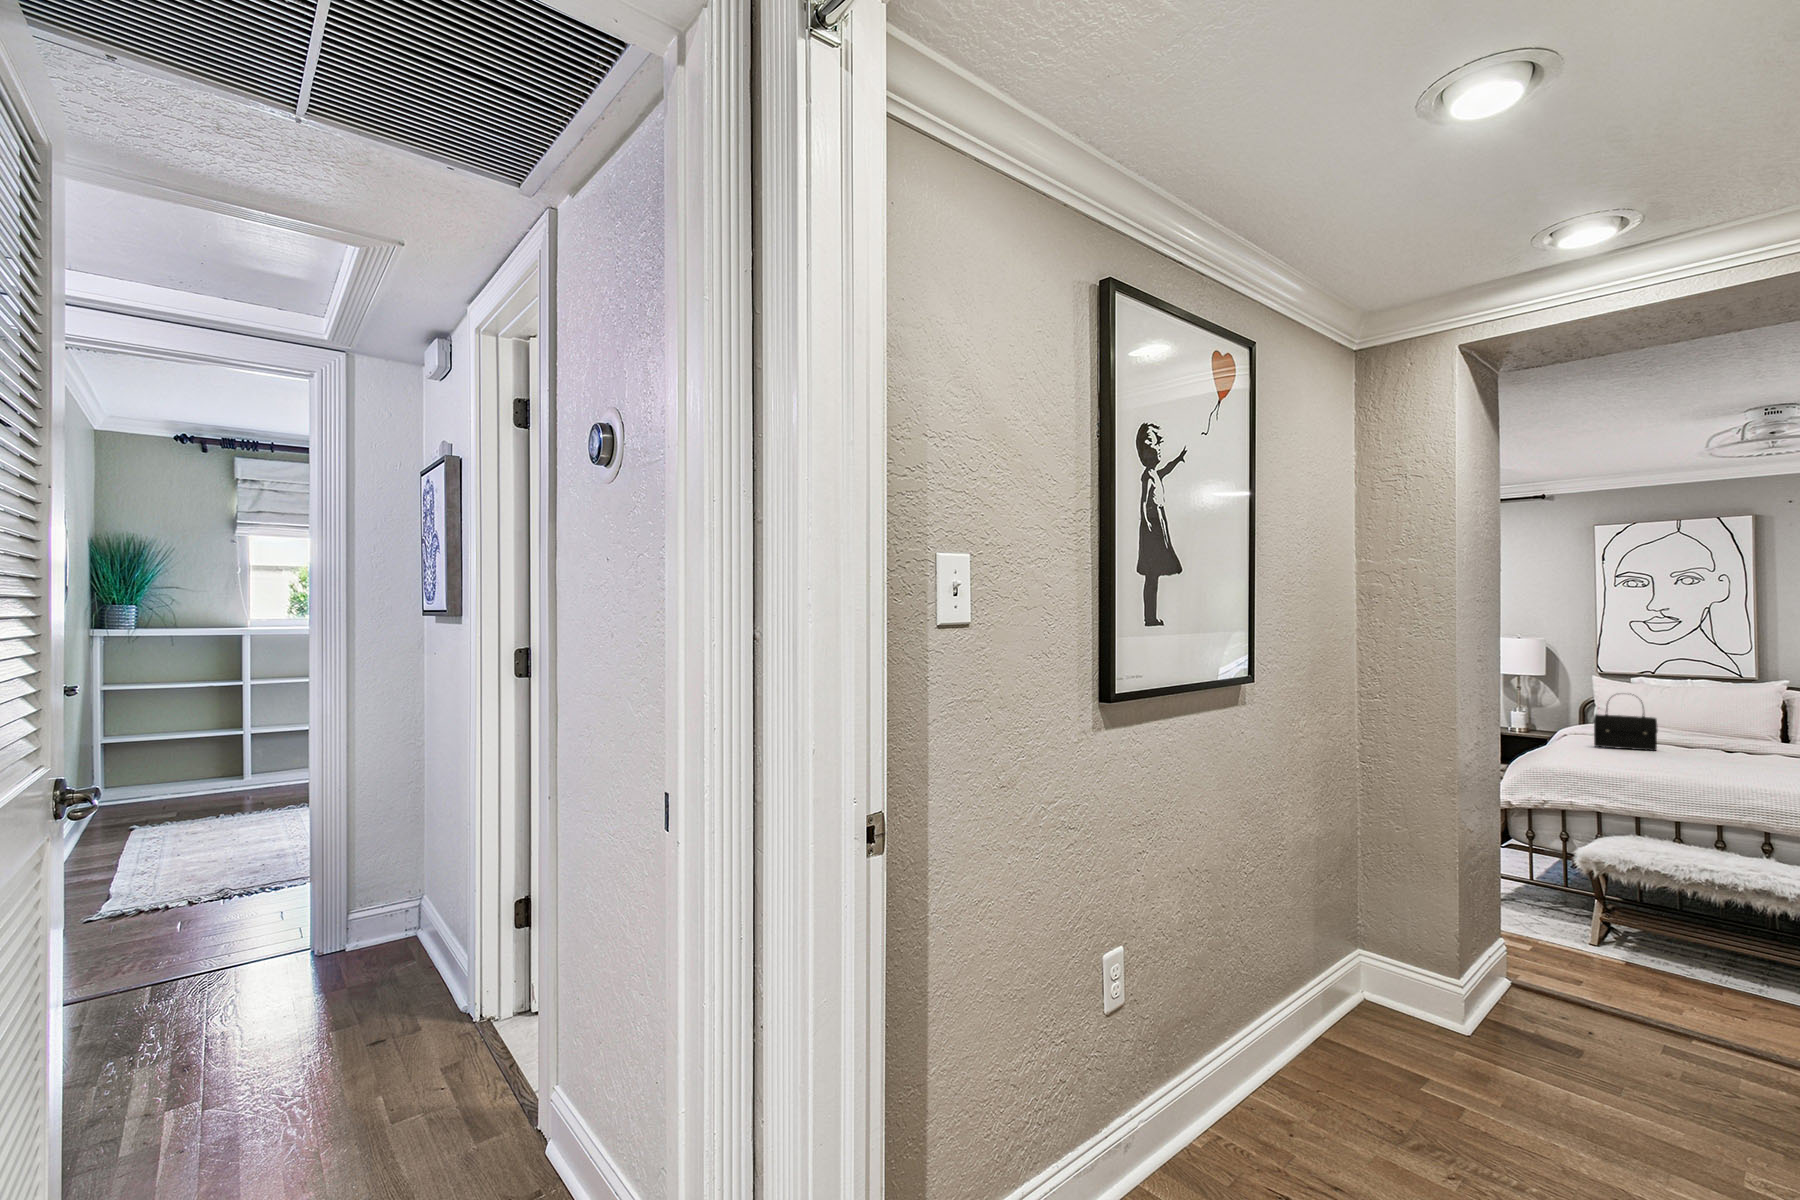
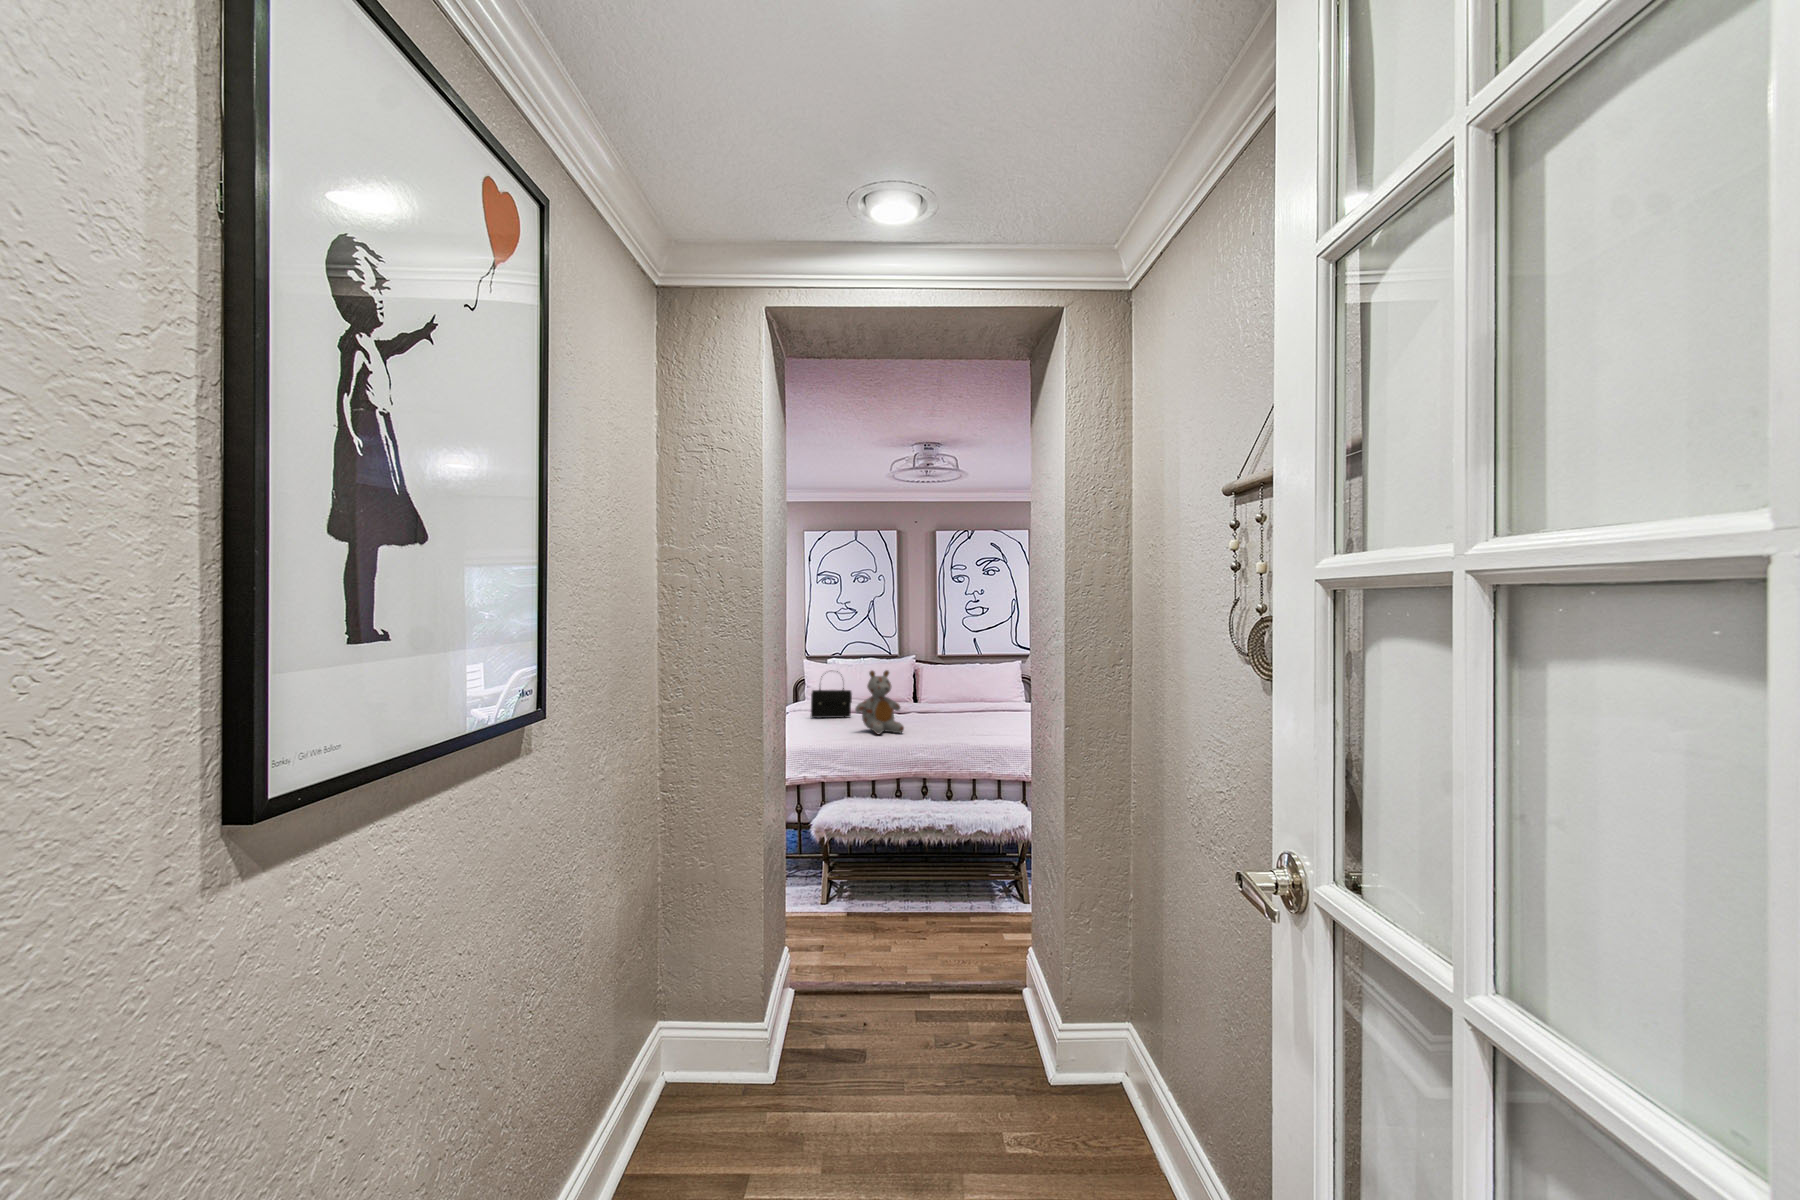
stuffed bear: none [1656,694,1738,774] -> present [855,670,904,734]

